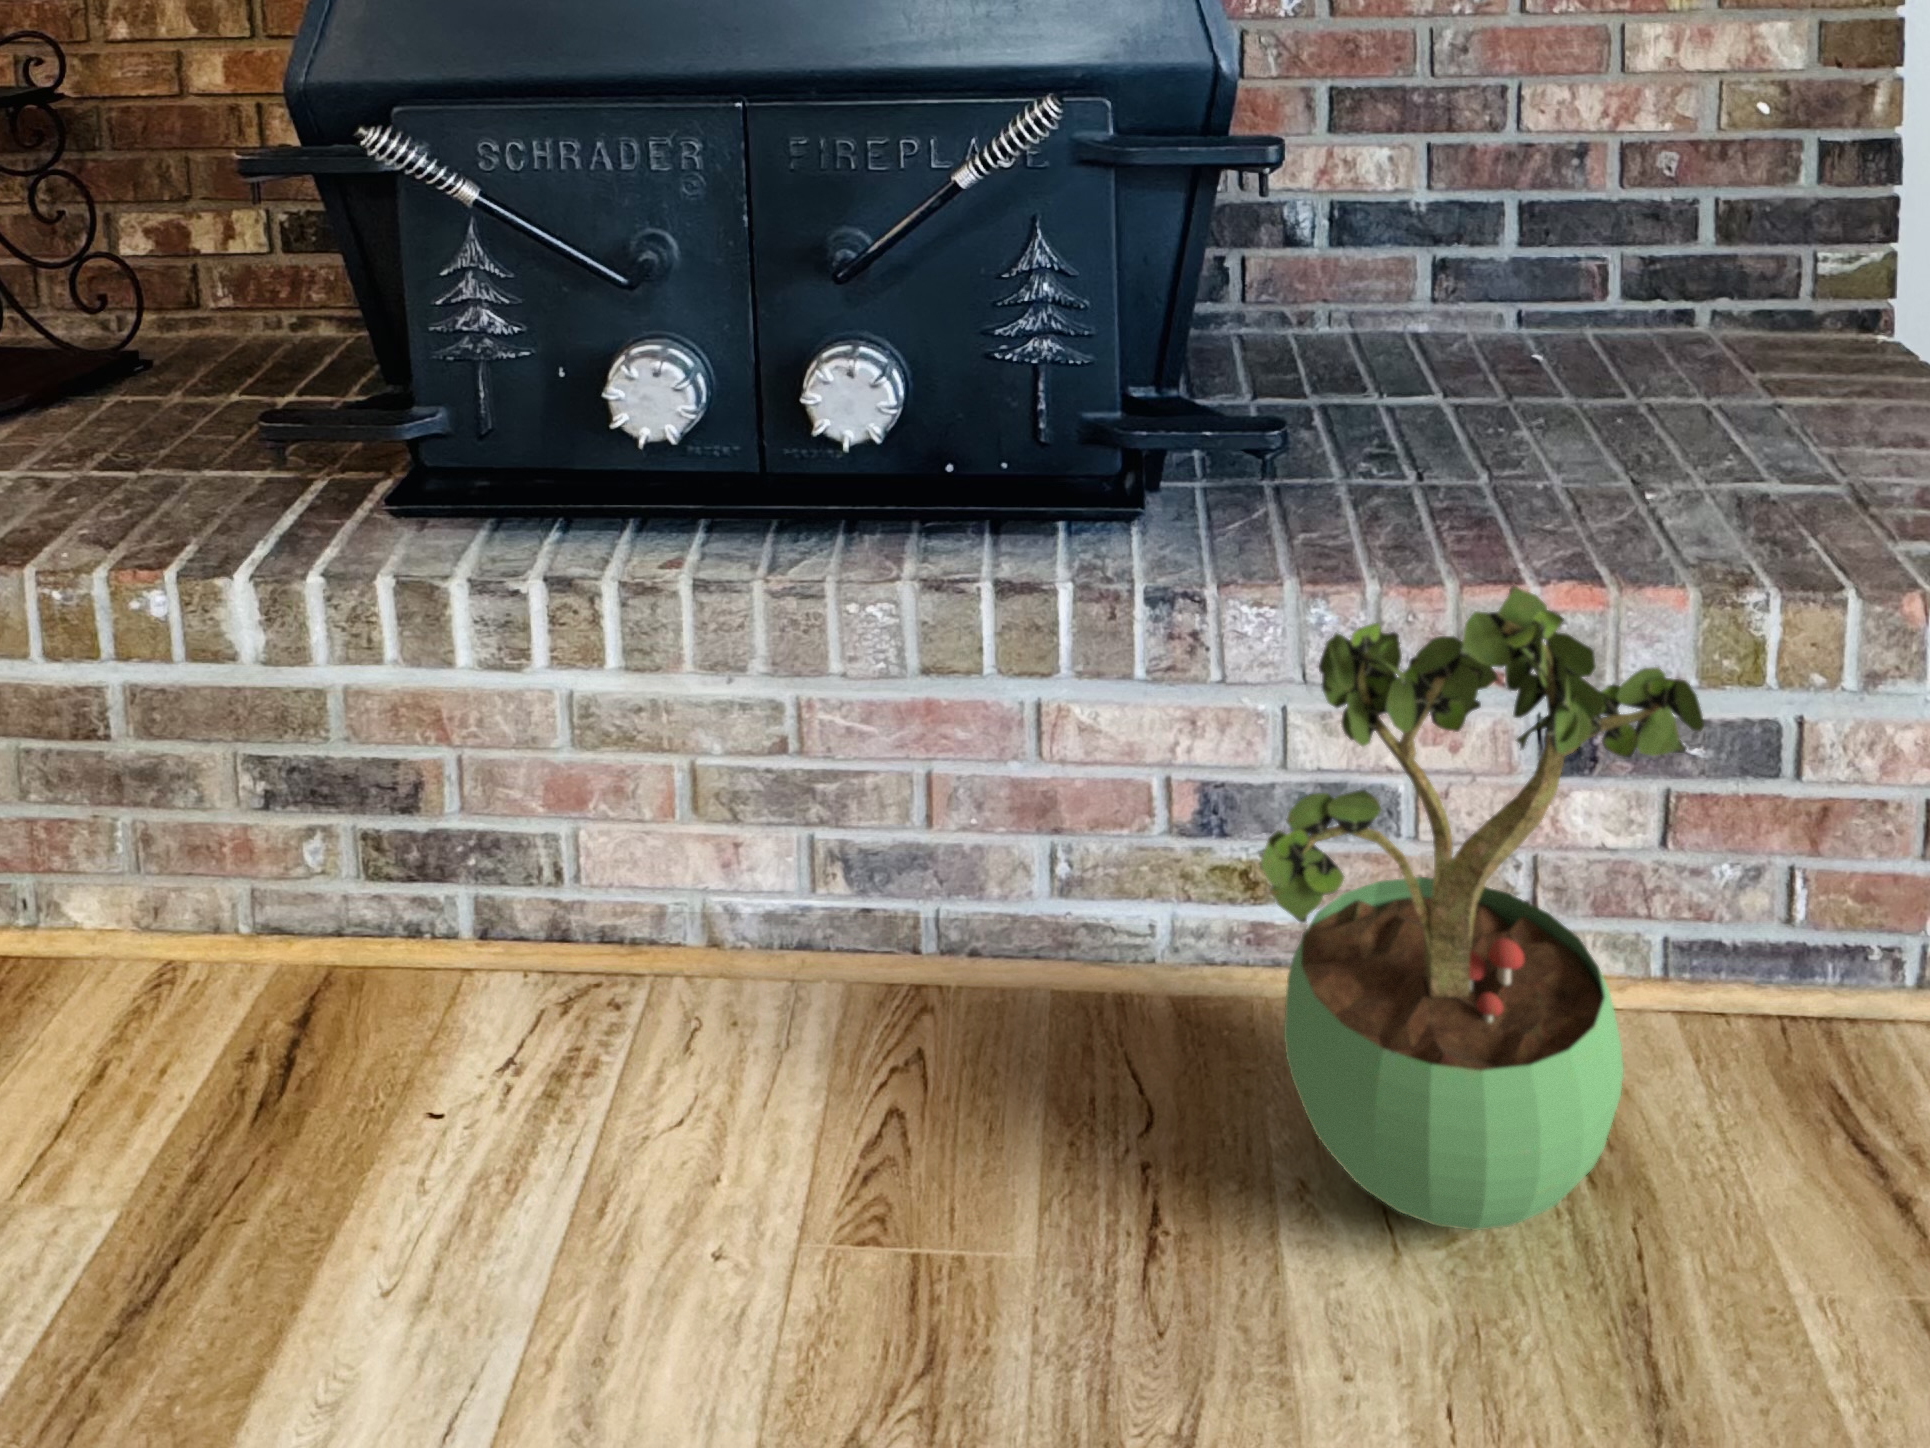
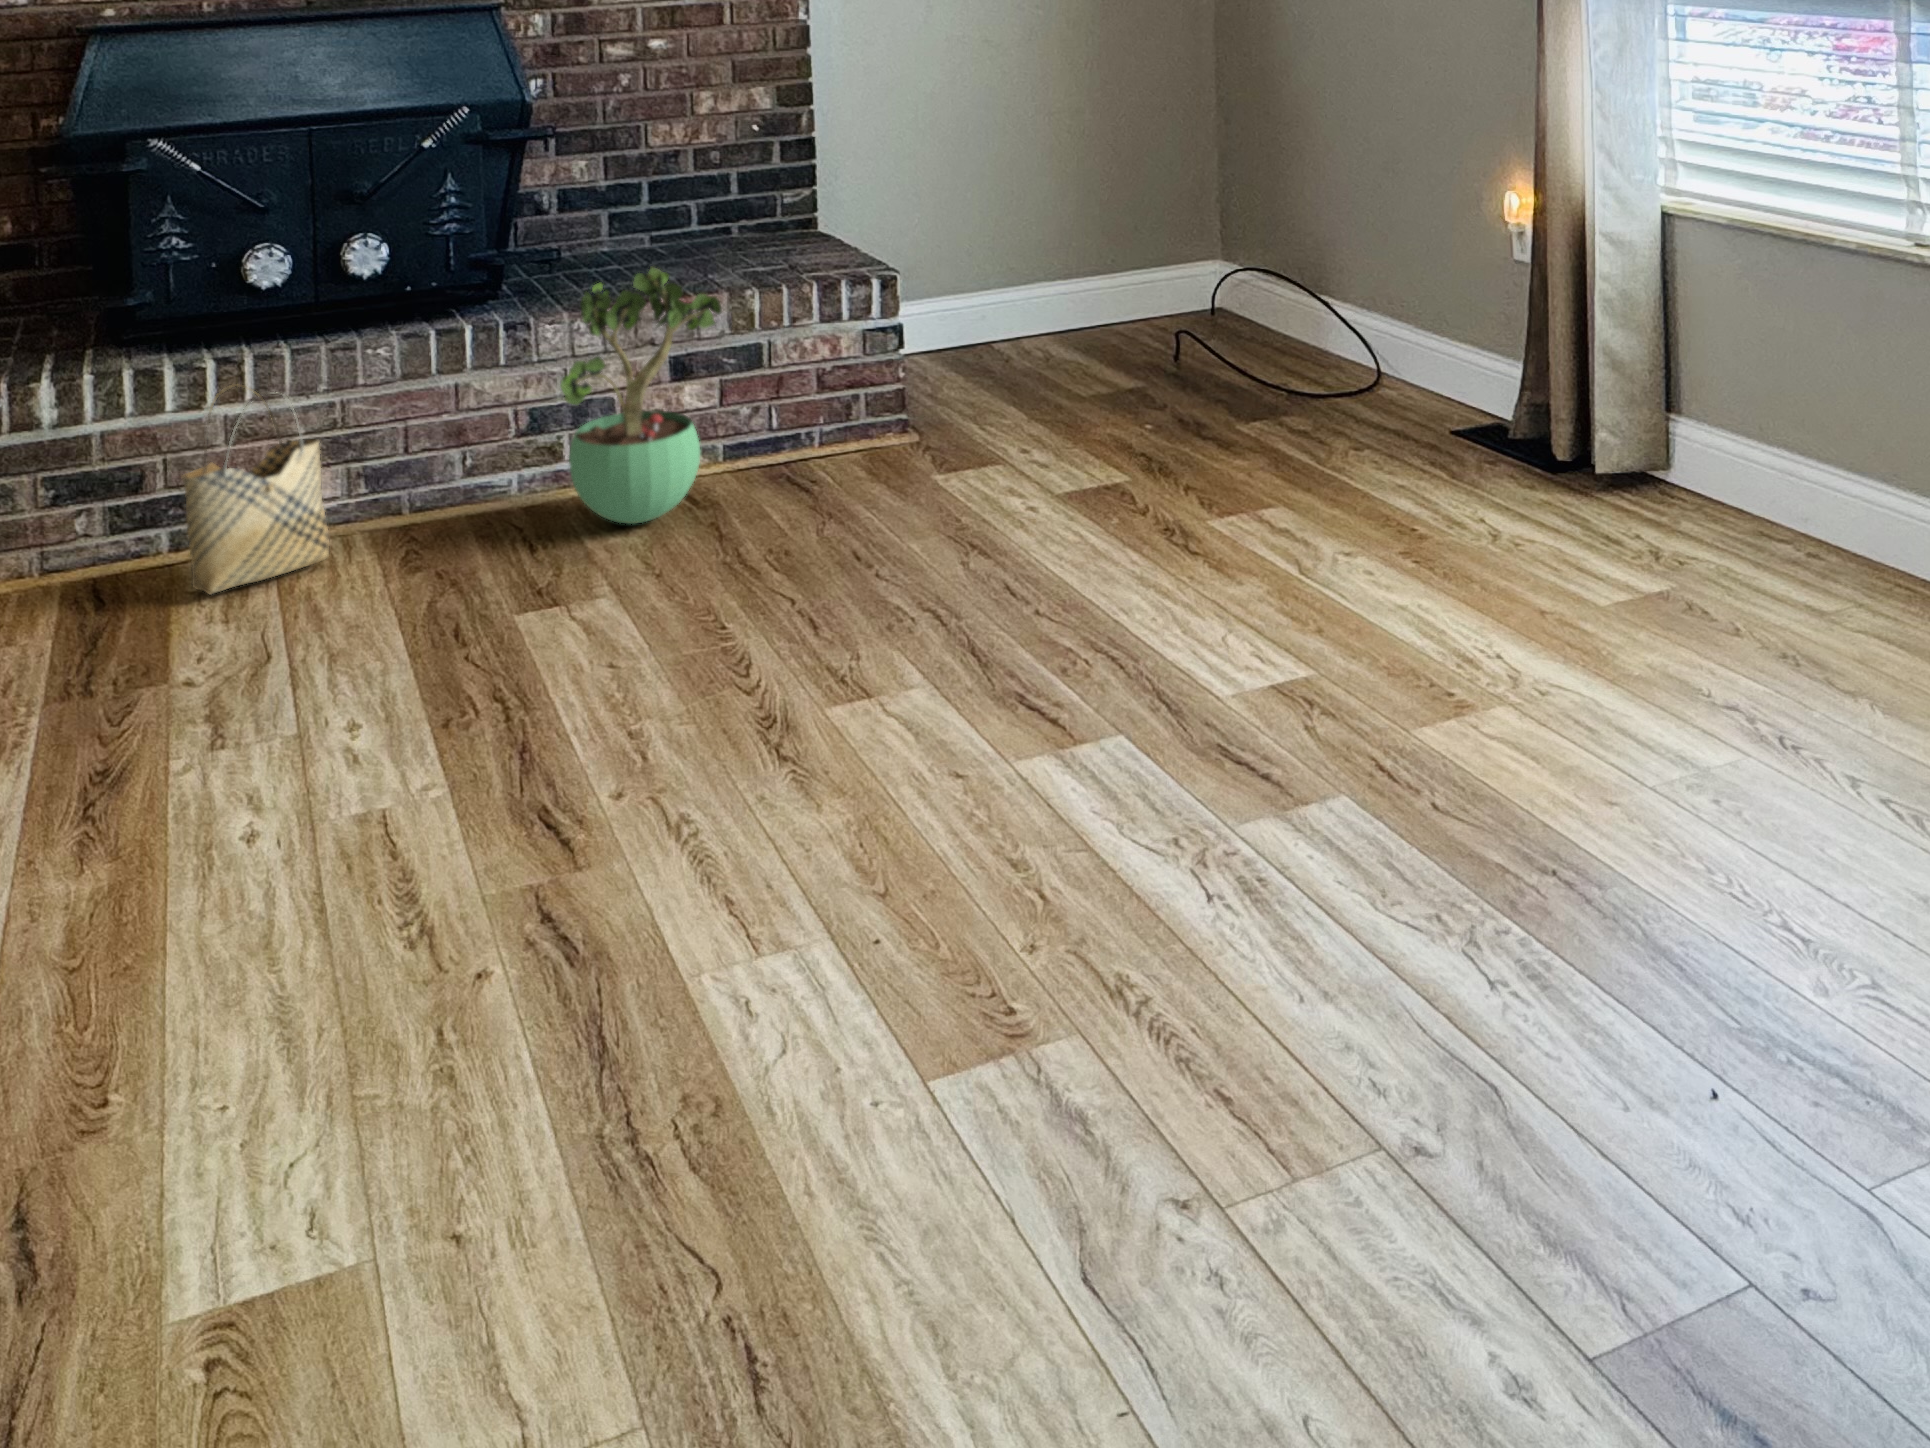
woven basket: none [437,670,753,1160] -> present [182,384,329,594]

